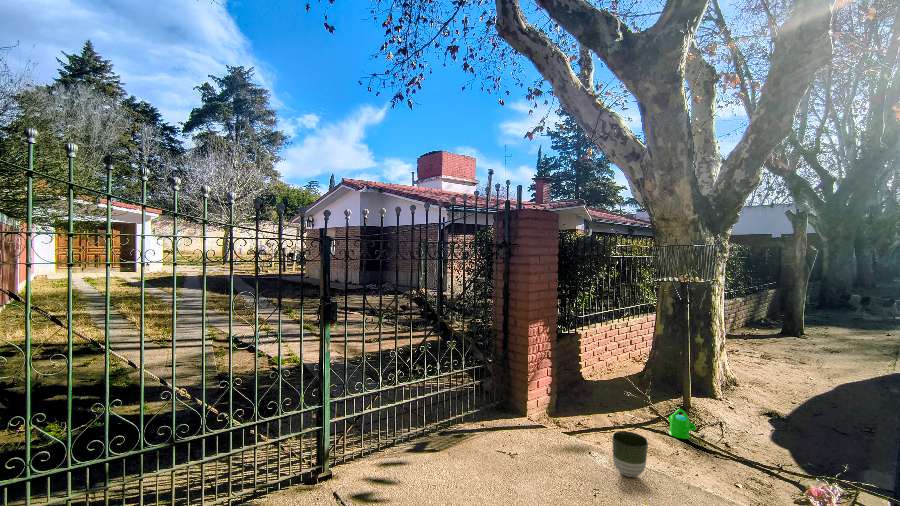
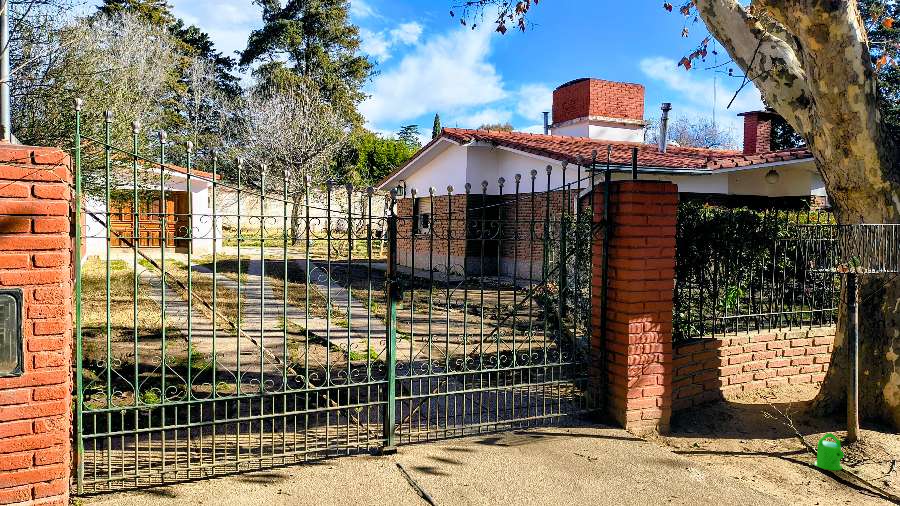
planter: present [612,431,648,477] -> none [700,437,739,486]

